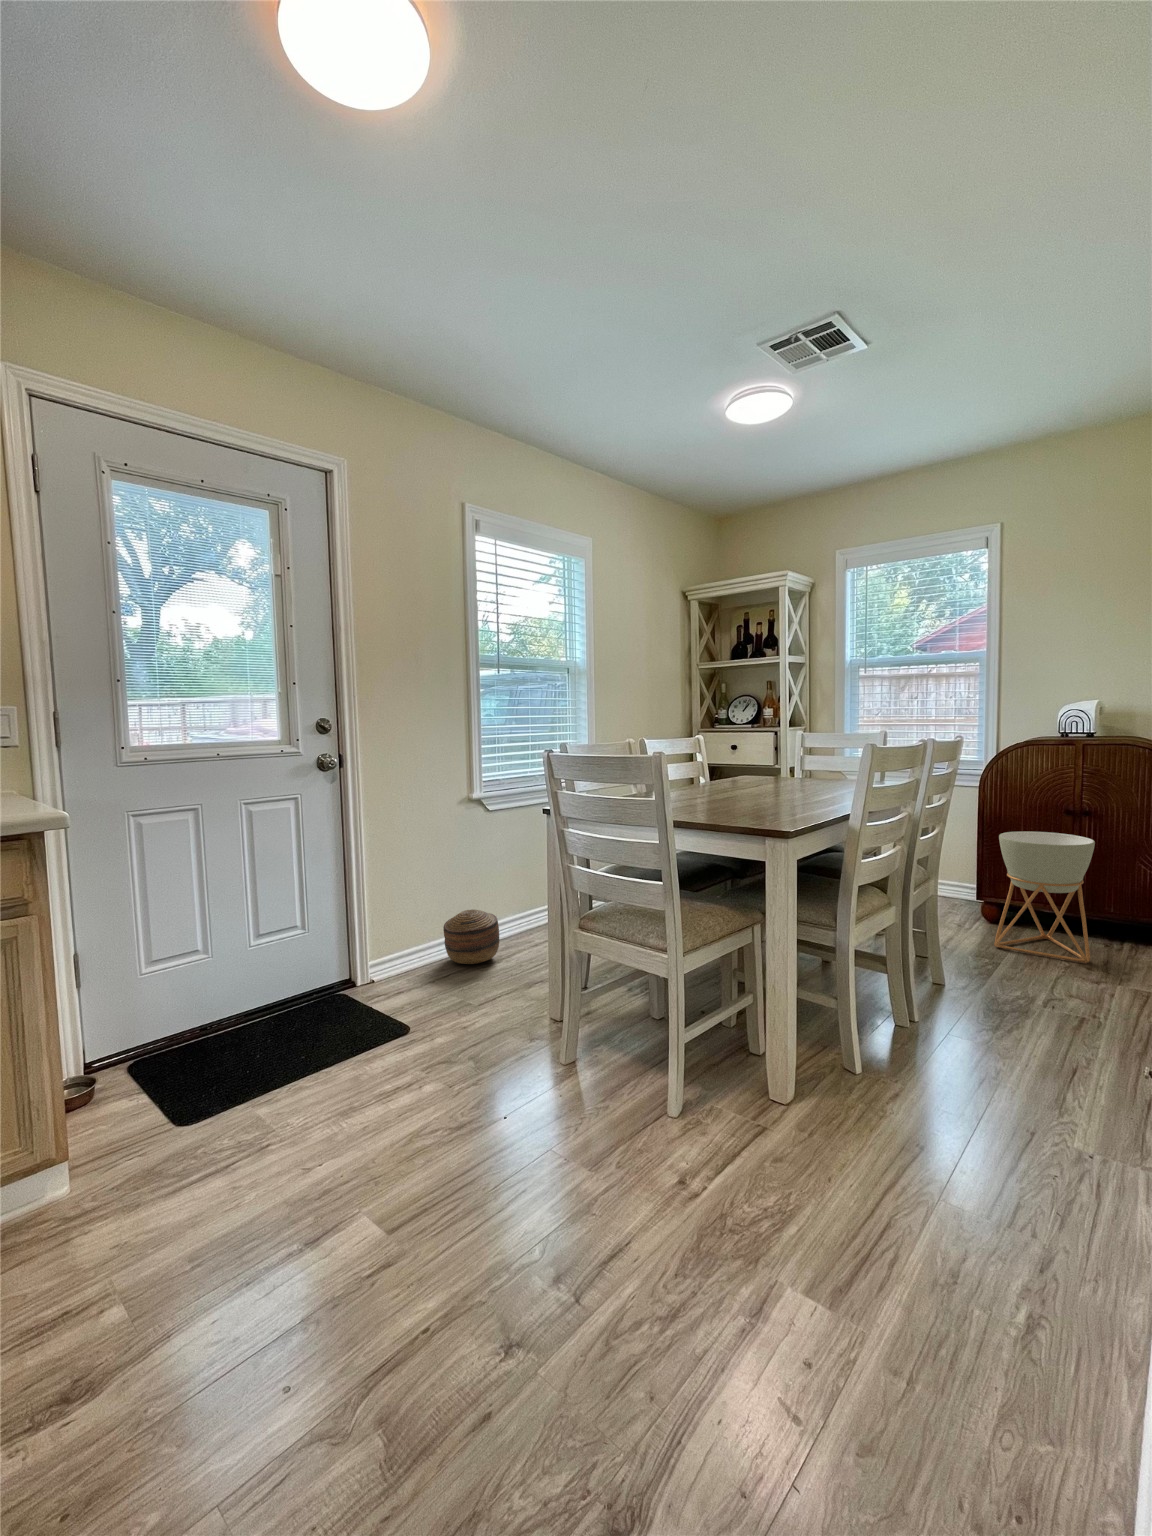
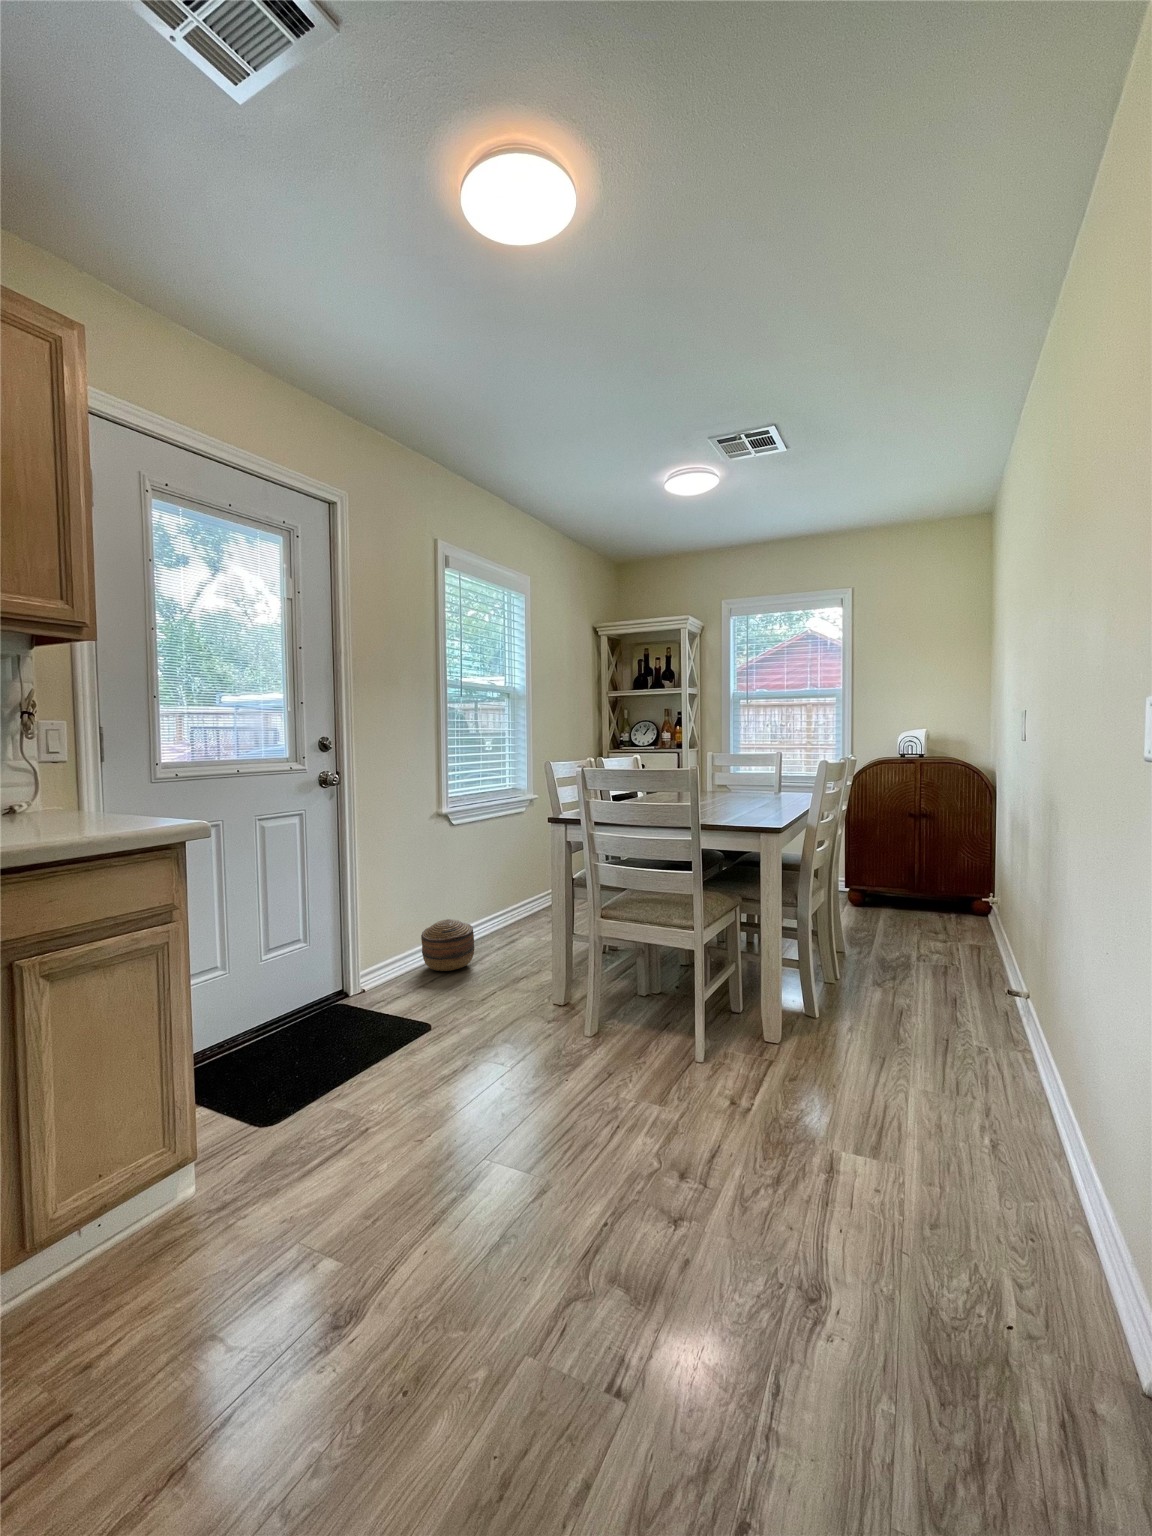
planter: present [994,831,1095,963] -> none [869,832,937,931]

